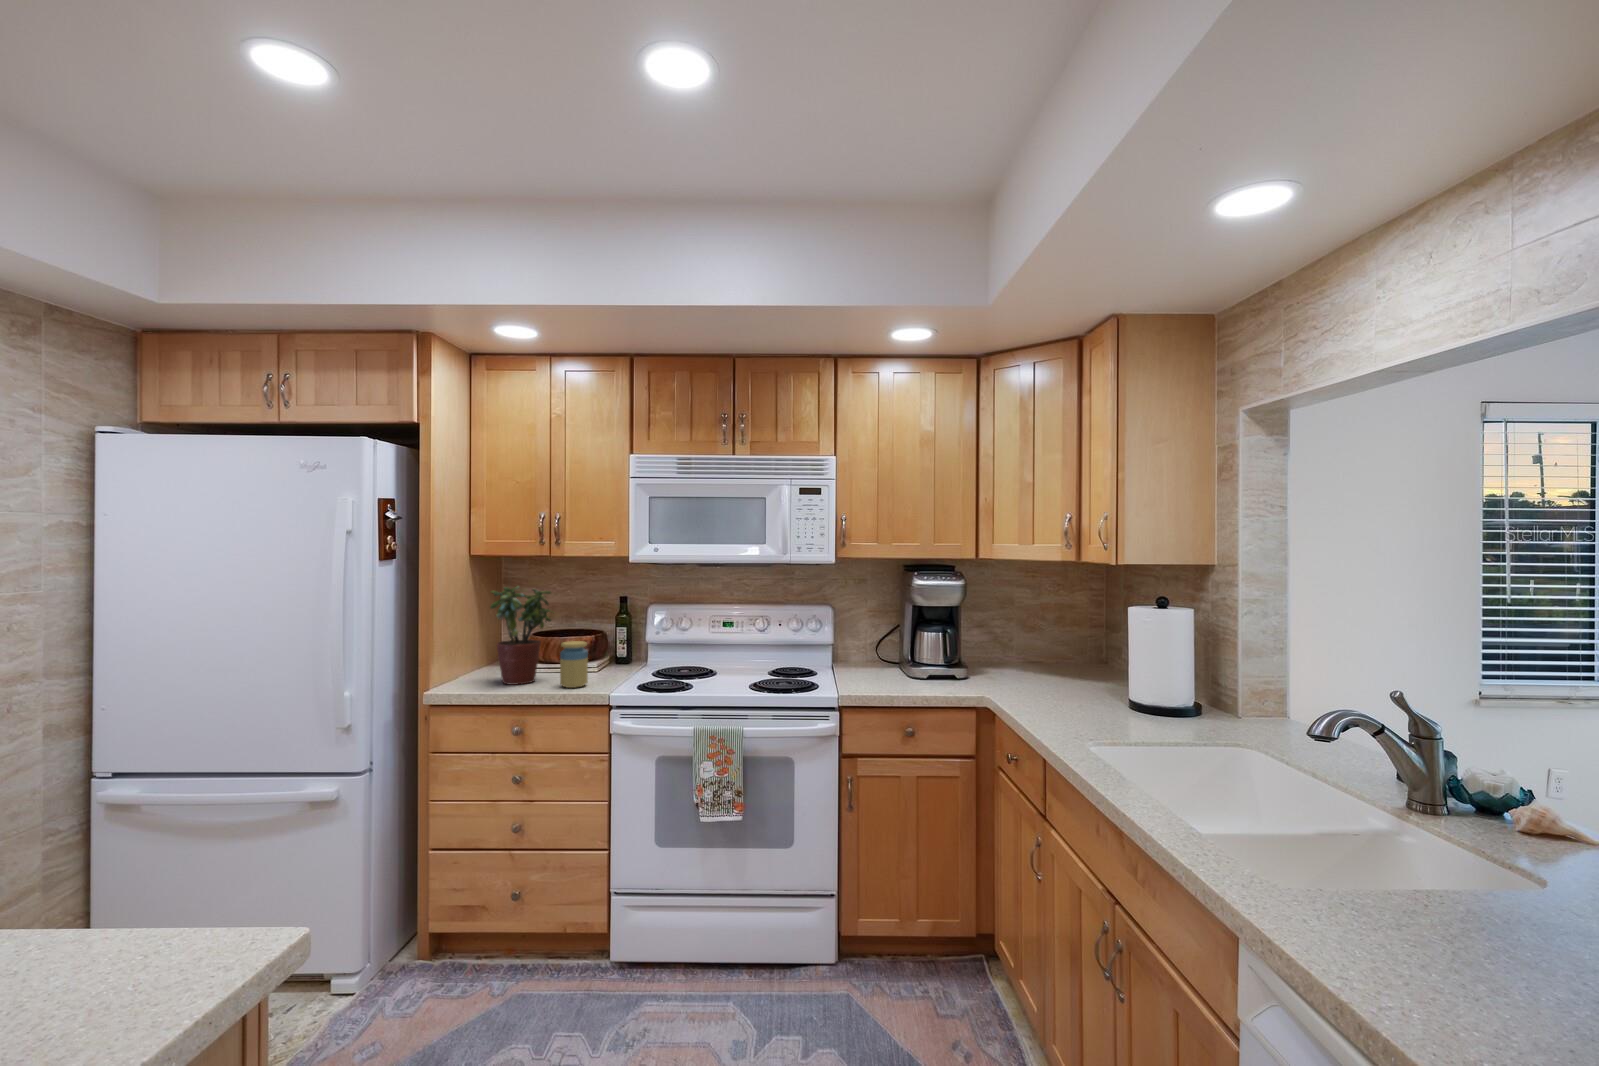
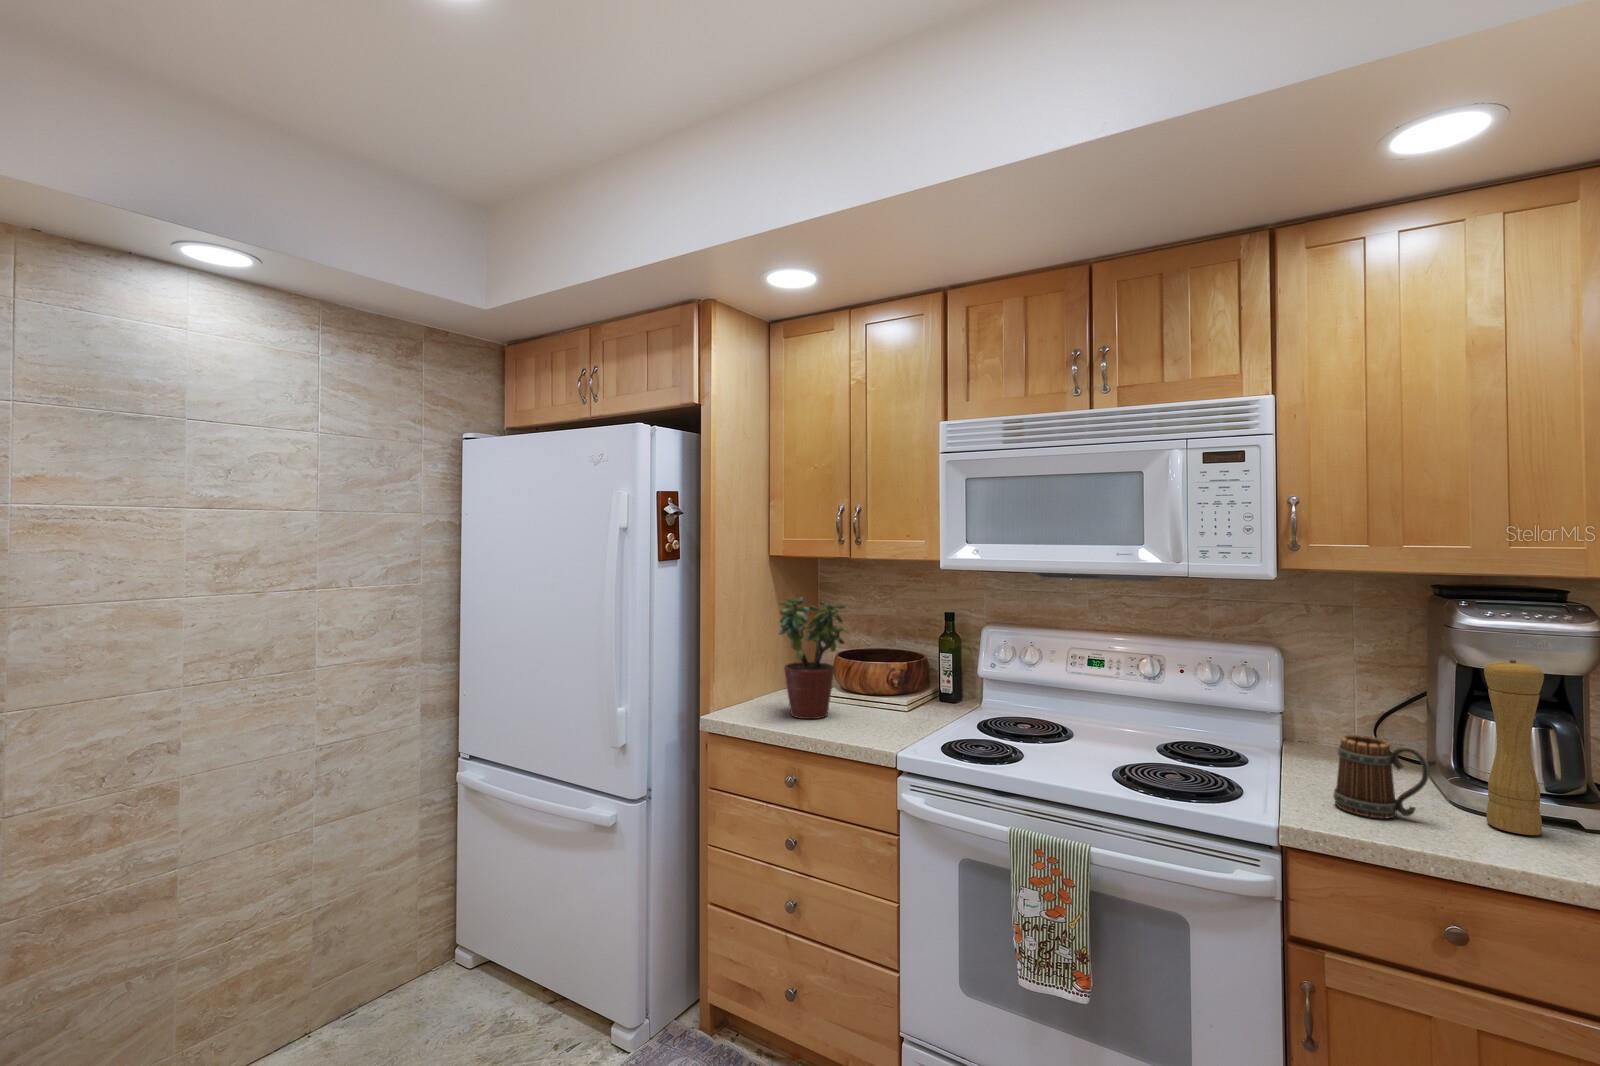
pepper mill: none [921,600,943,684] -> present [1484,660,1544,835]
jar: present [560,641,588,688] -> none [848,672,882,735]
mug: none [860,646,900,687] -> present [1334,734,1429,819]

